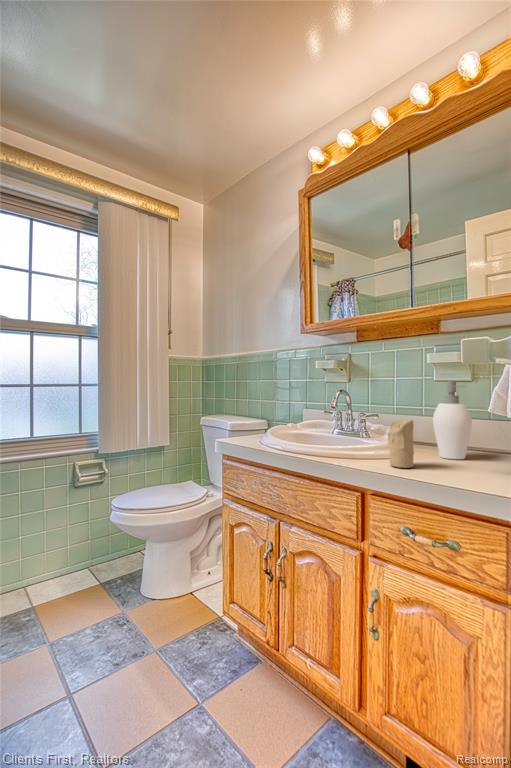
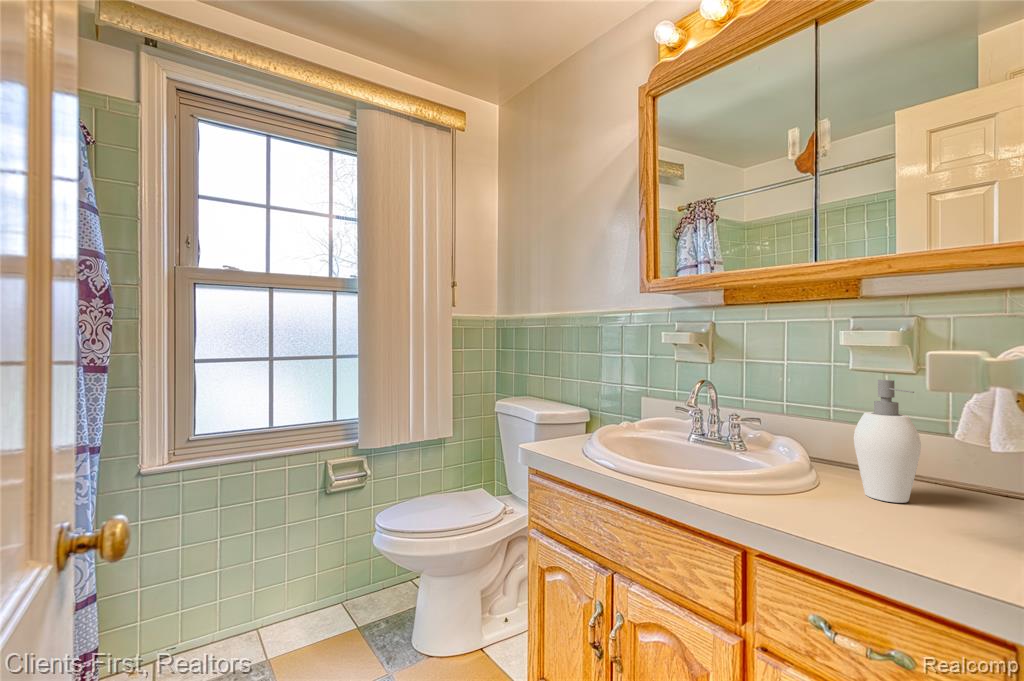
candle: present [388,420,414,468] -> none [785,442,828,518]

